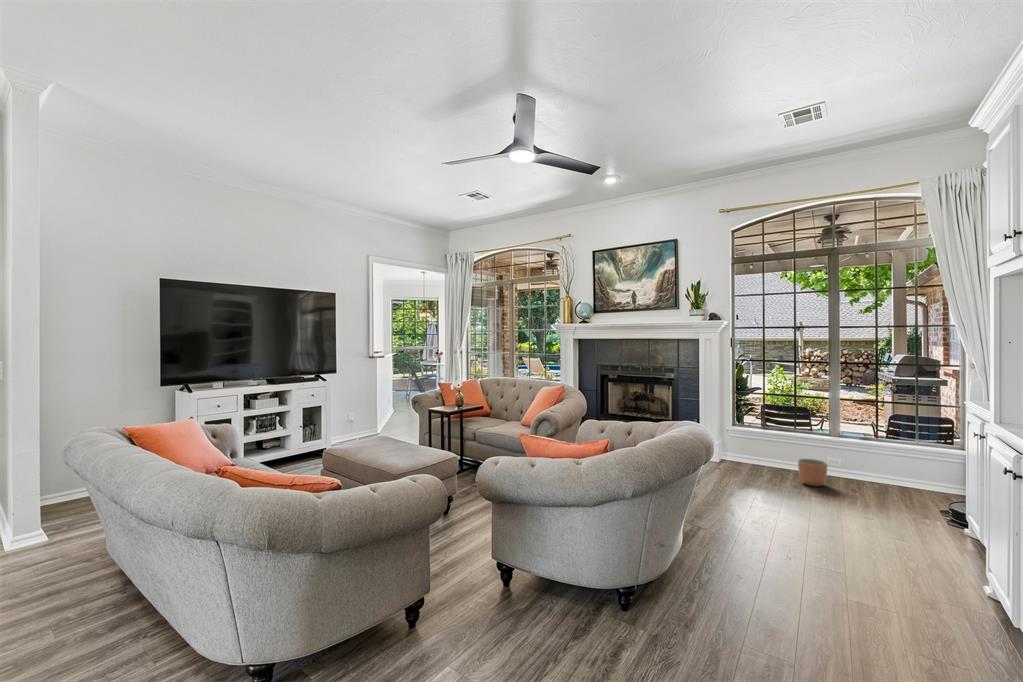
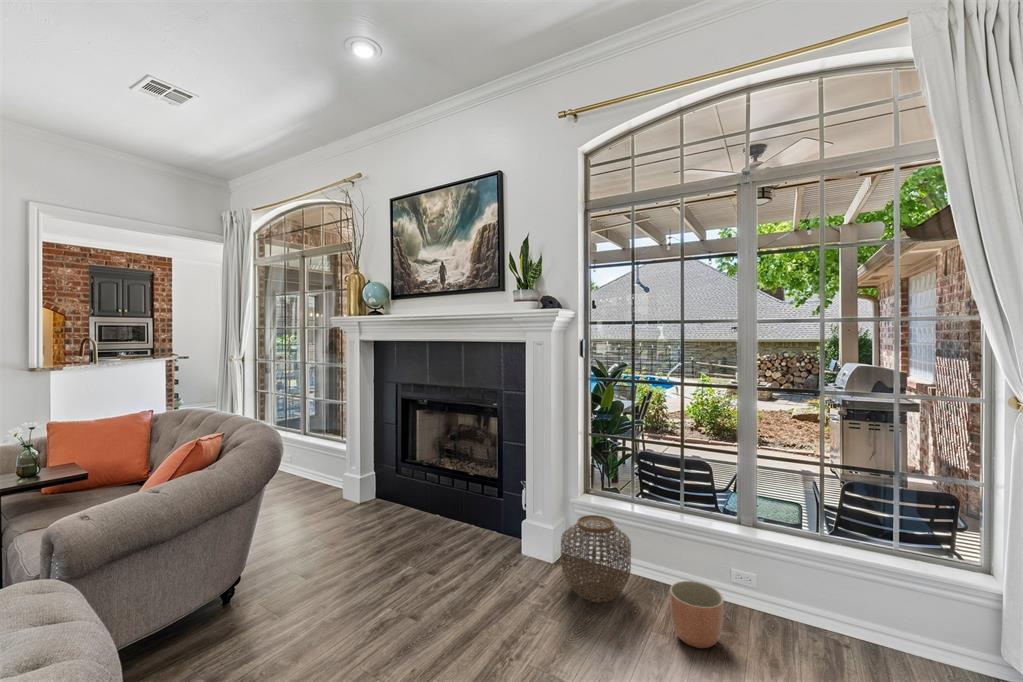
woven basket: none [730,432,771,474] -> present [561,515,631,602]

